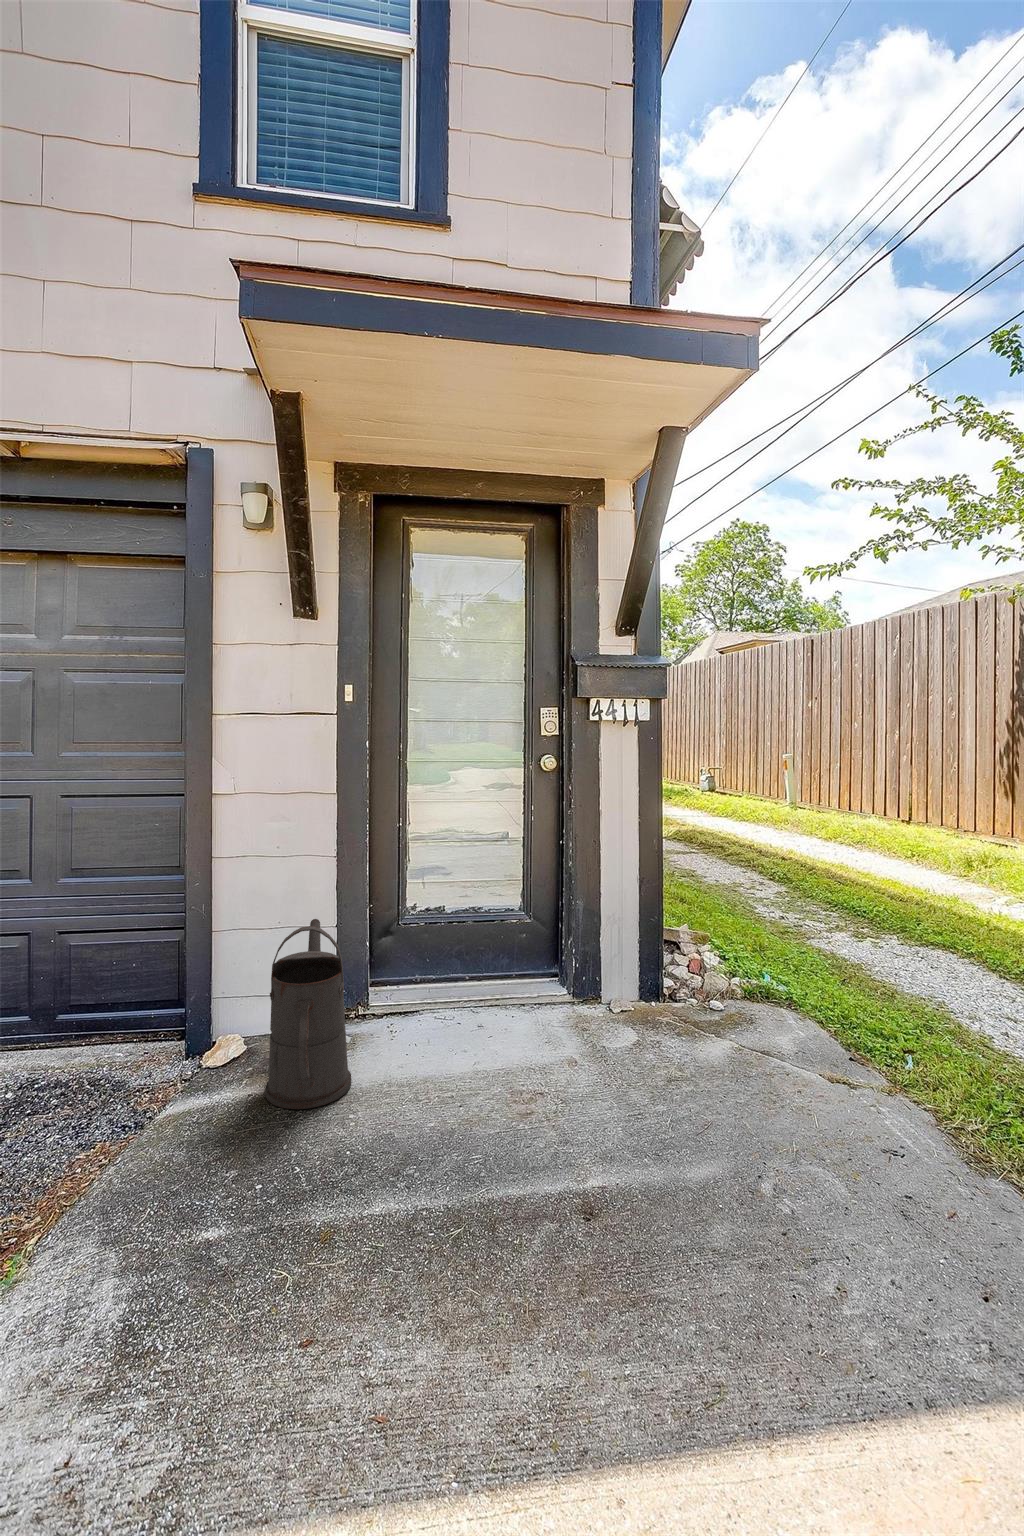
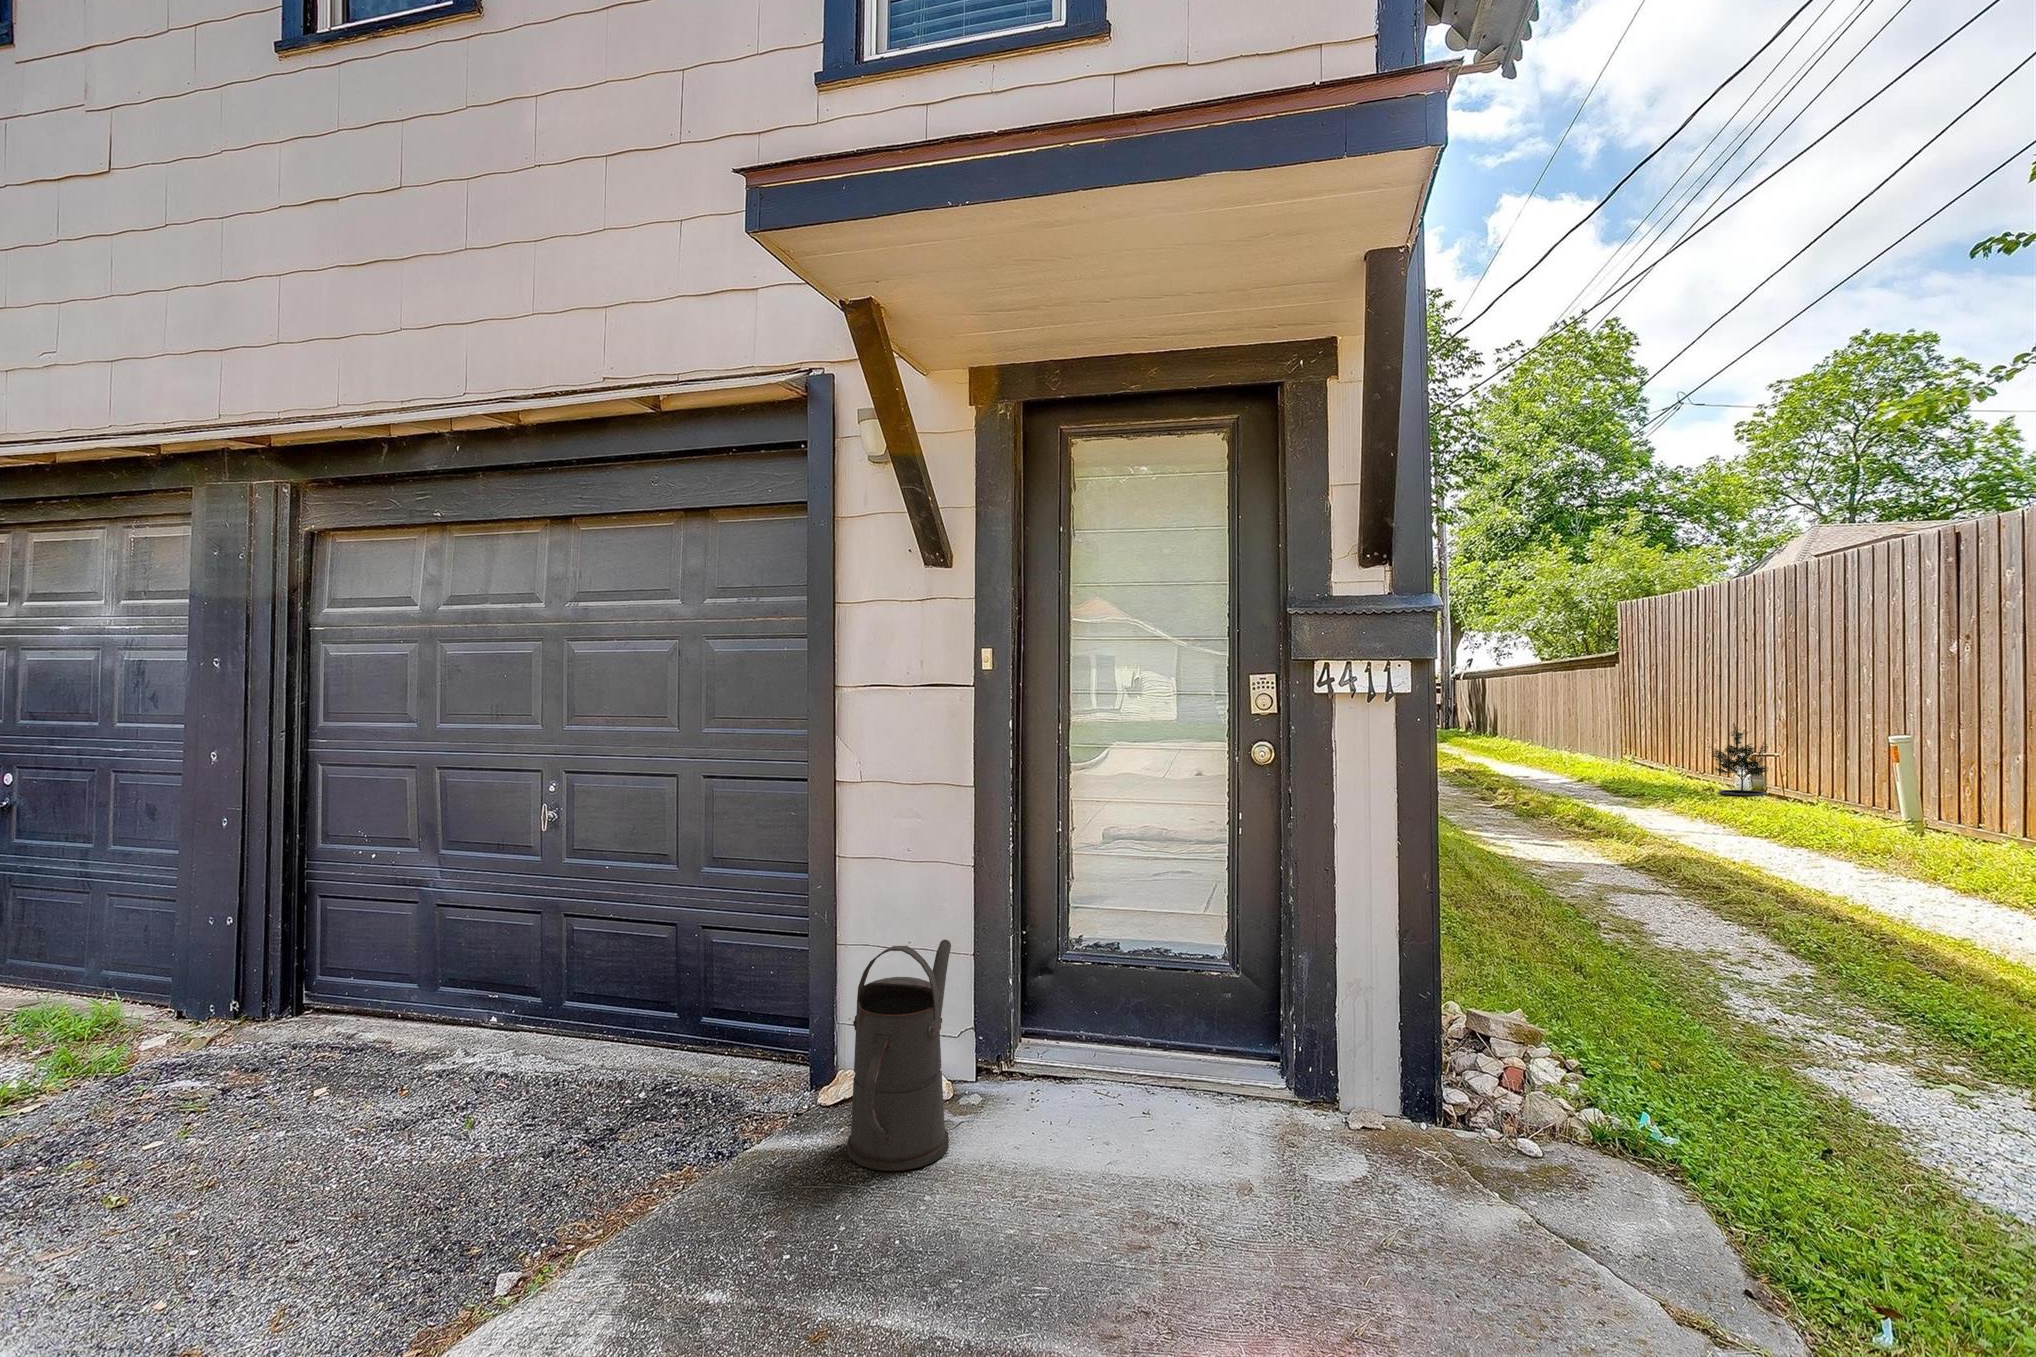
potted tree: none [687,747,718,790] -> present [1711,724,1768,796]

